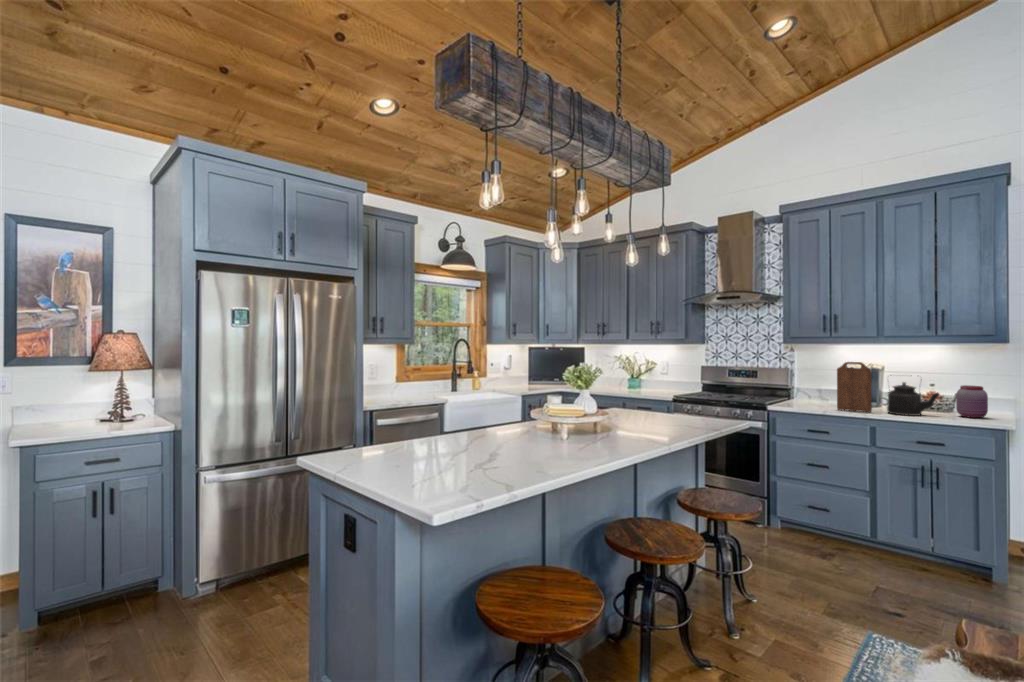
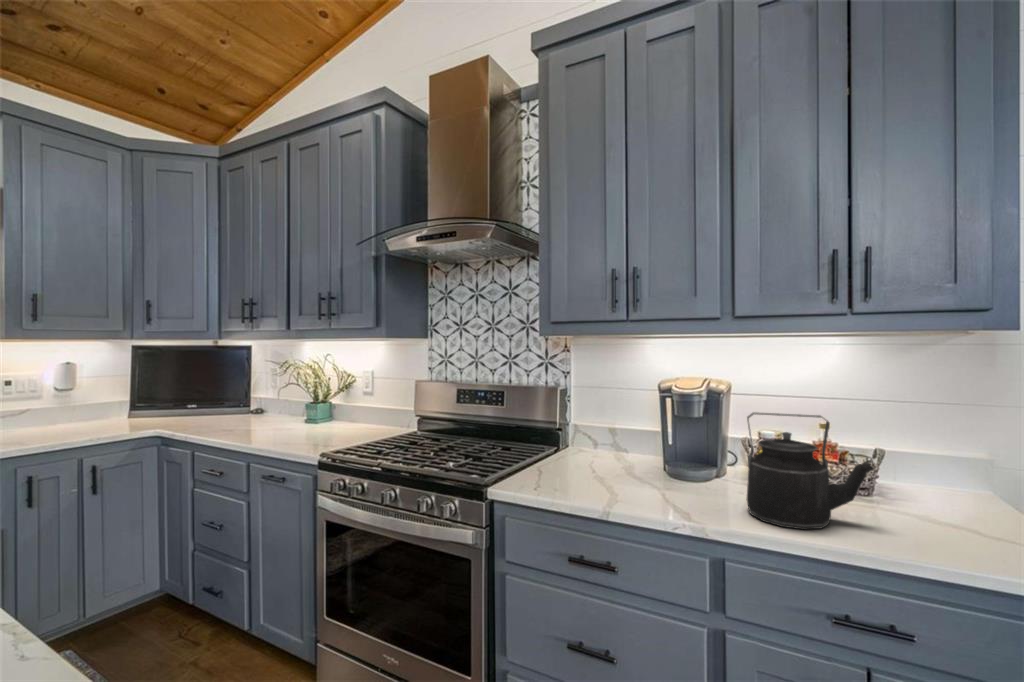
cutting board: present [837,362,872,412] -> none [635,378,712,511]
jar: present [956,385,988,418] -> none [904,439,987,532]

